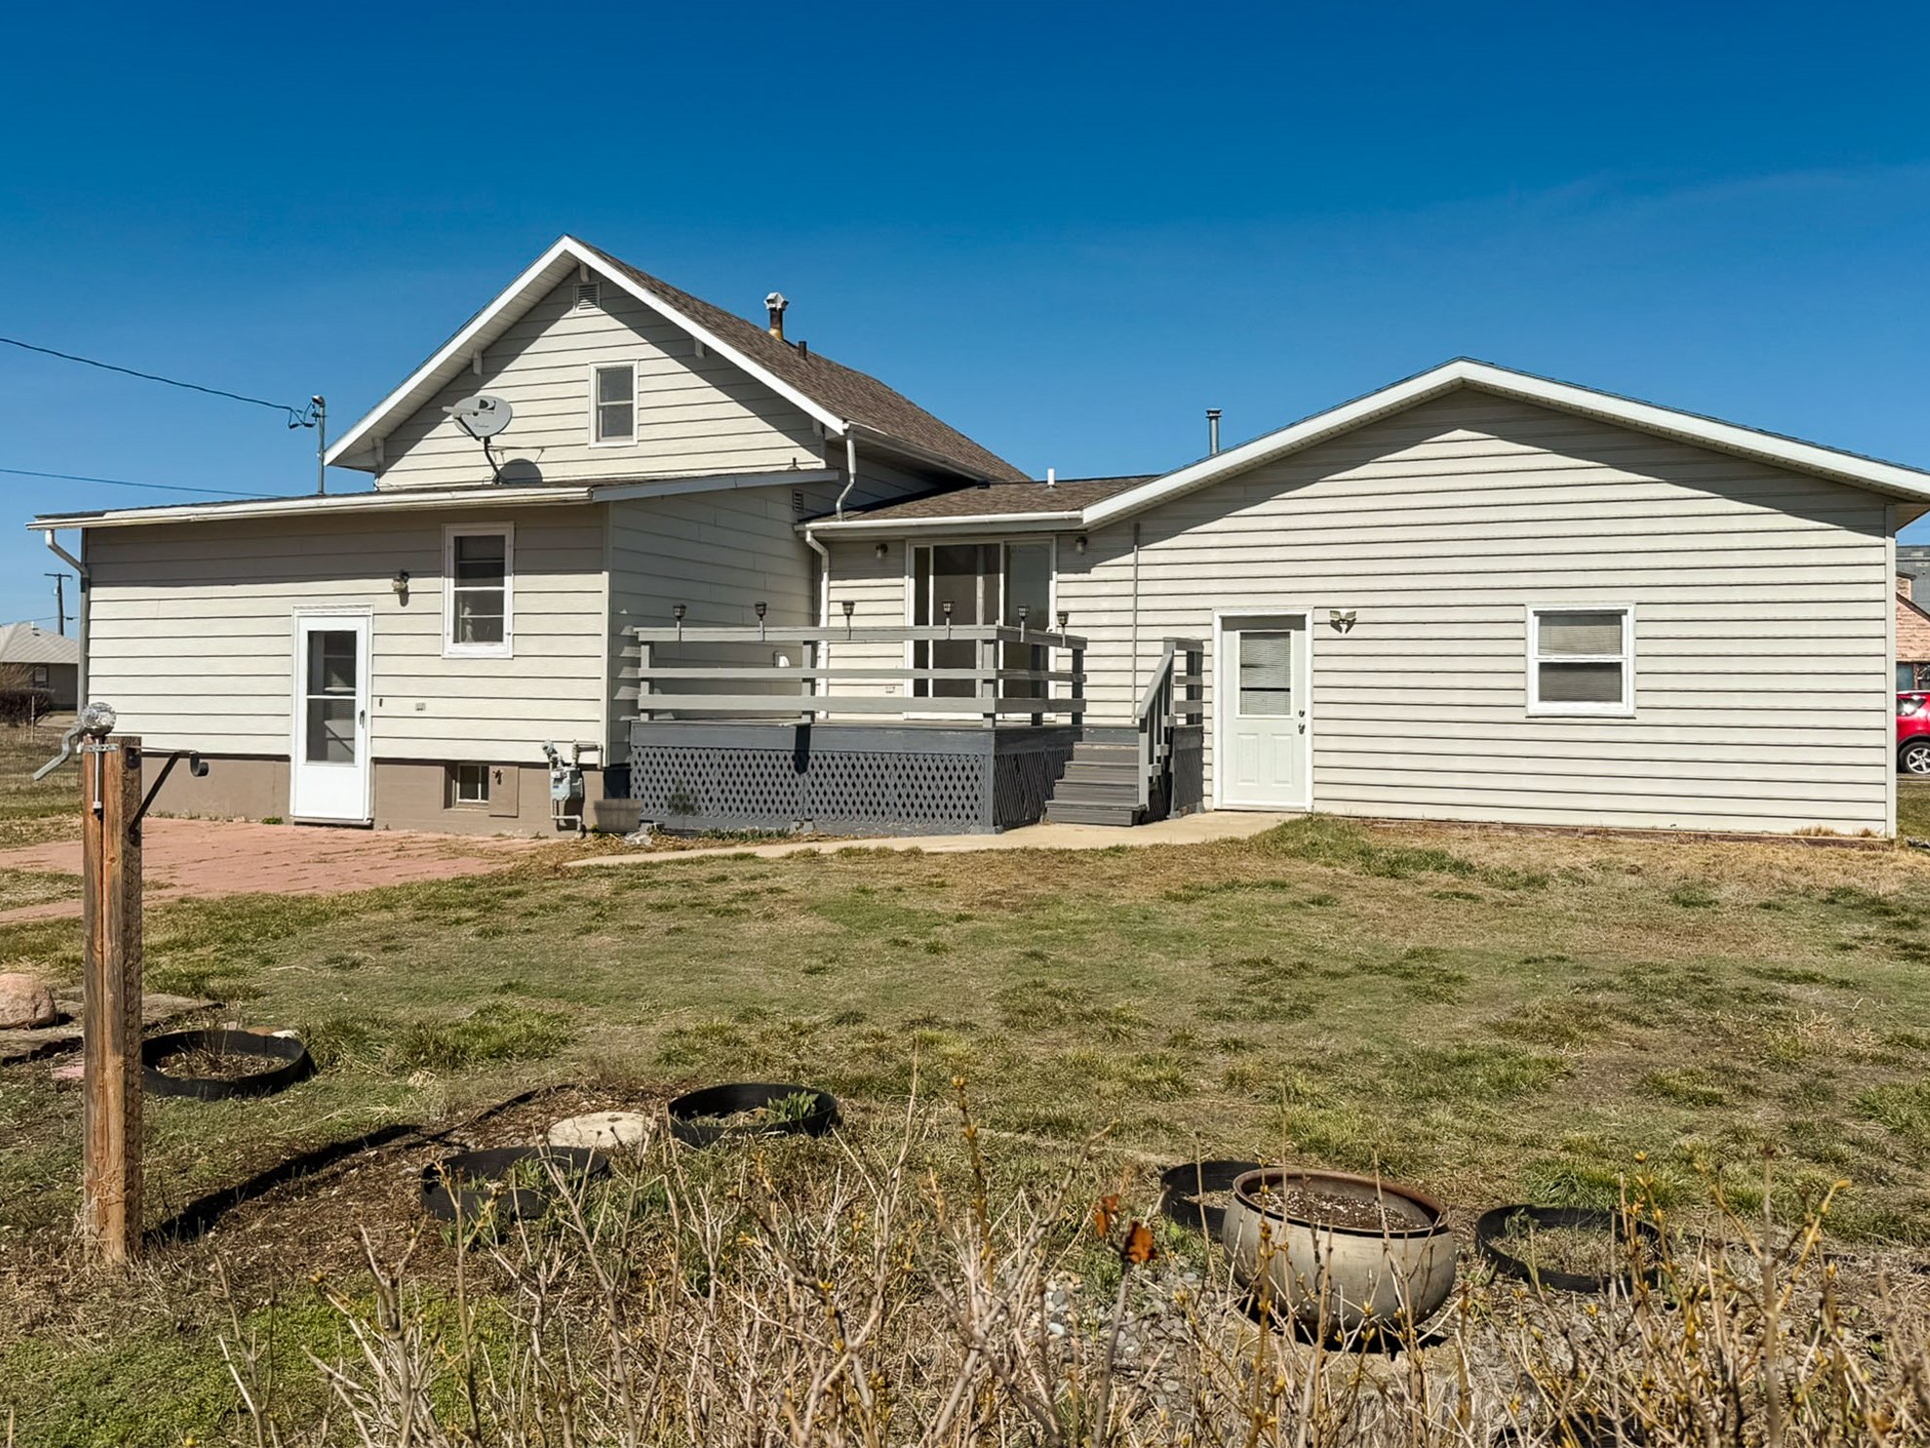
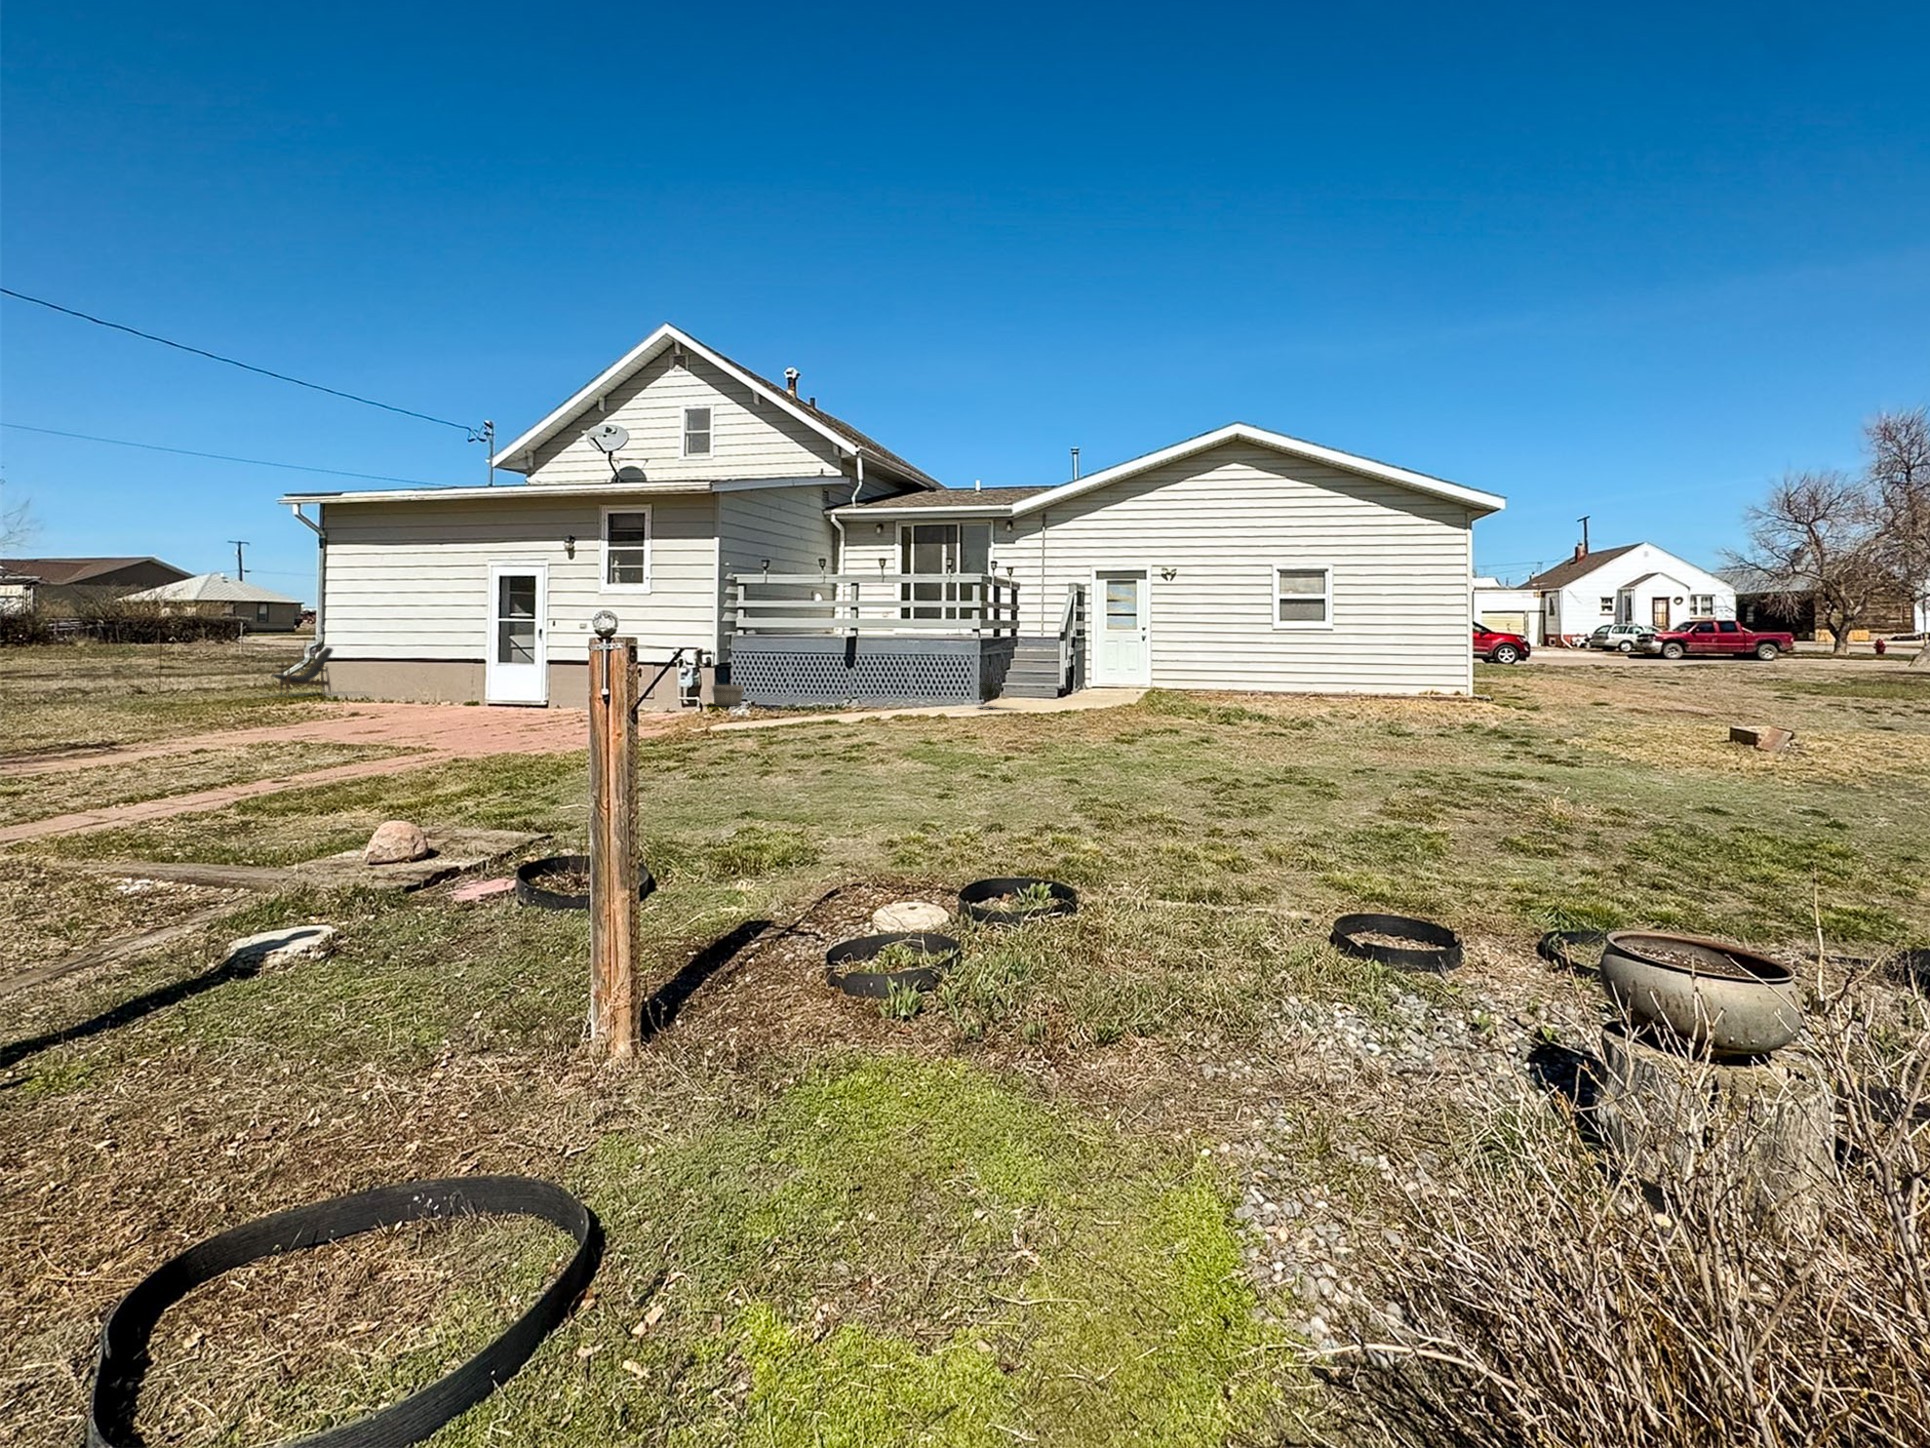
lounge chair: none [7,735,89,808] -> present [272,647,333,696]
potted tree: present [666,781,701,834] -> present [978,675,1000,709]

